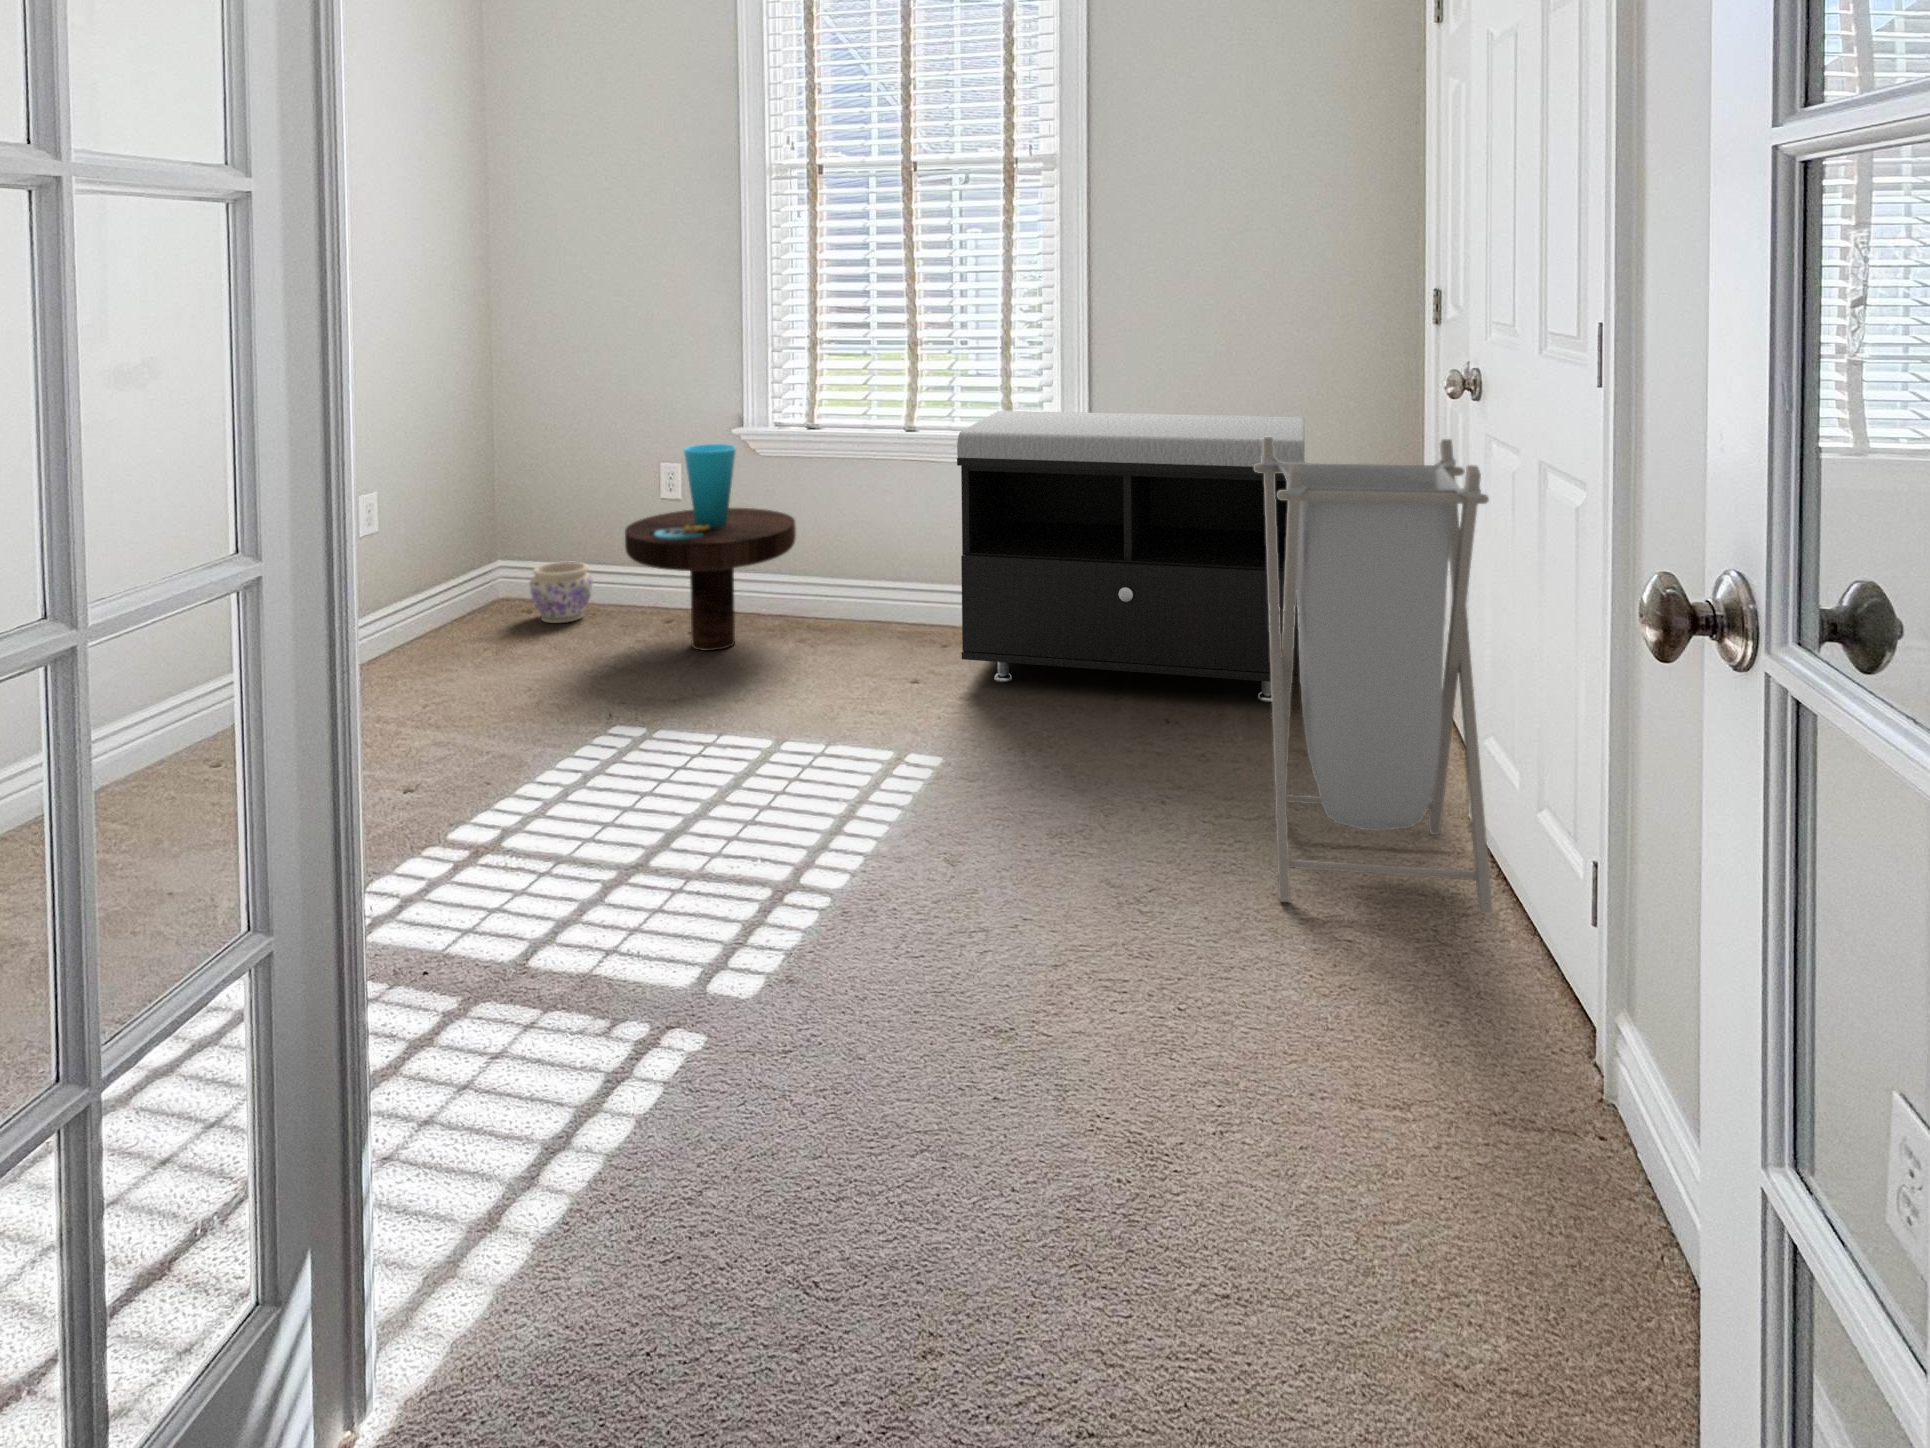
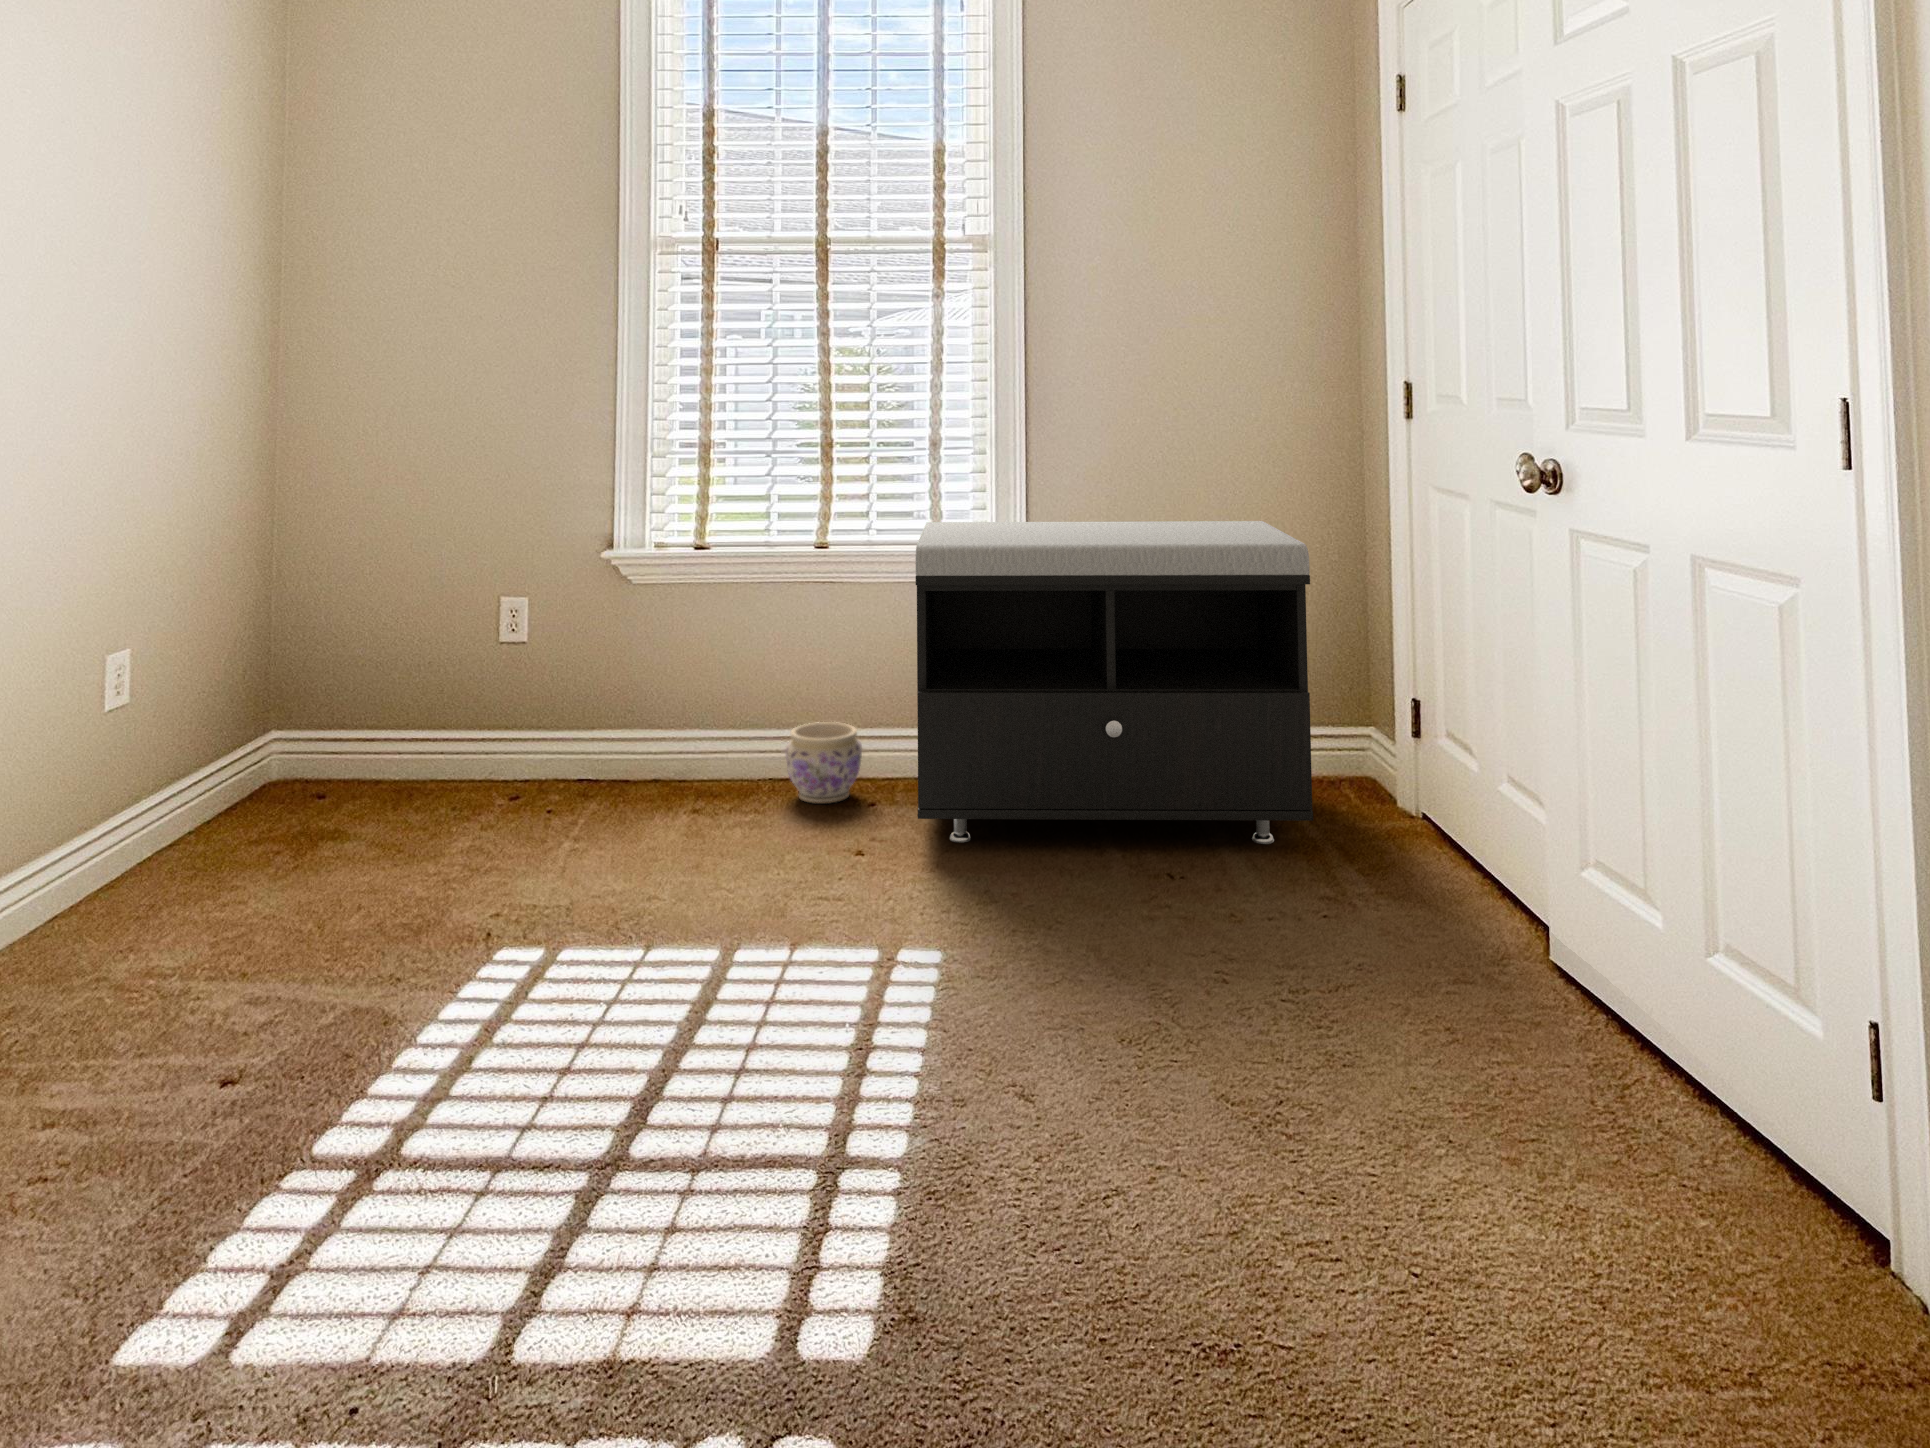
laundry hamper: present [1254,437,1493,914] -> none [1346,533,1697,1107]
side table: present [625,444,796,651] -> none [480,570,691,829]
planter: present [530,561,592,623] -> present [786,722,862,804]

